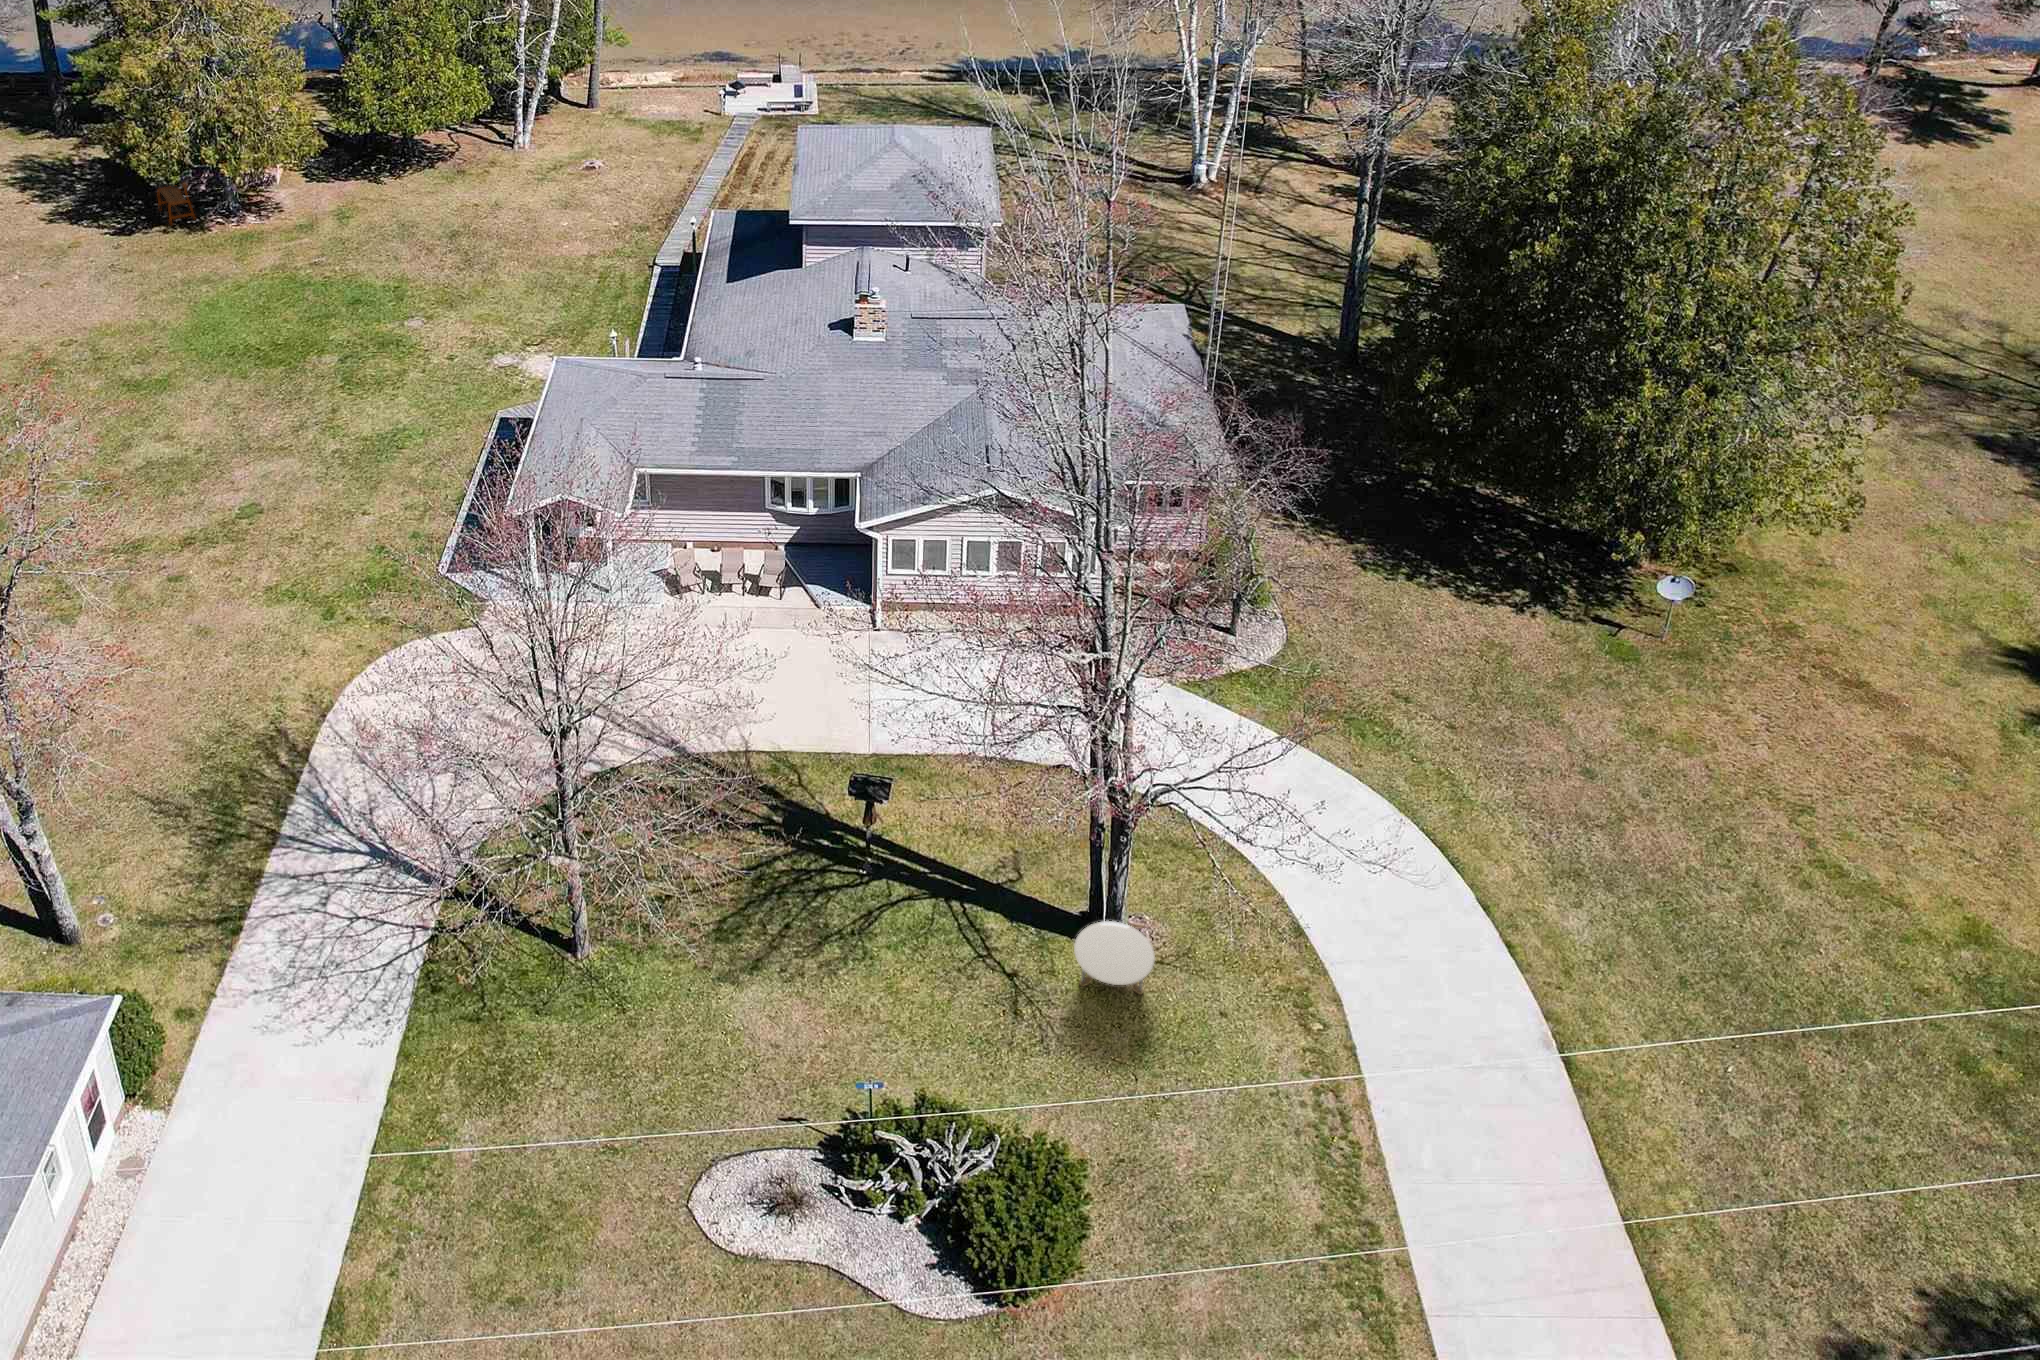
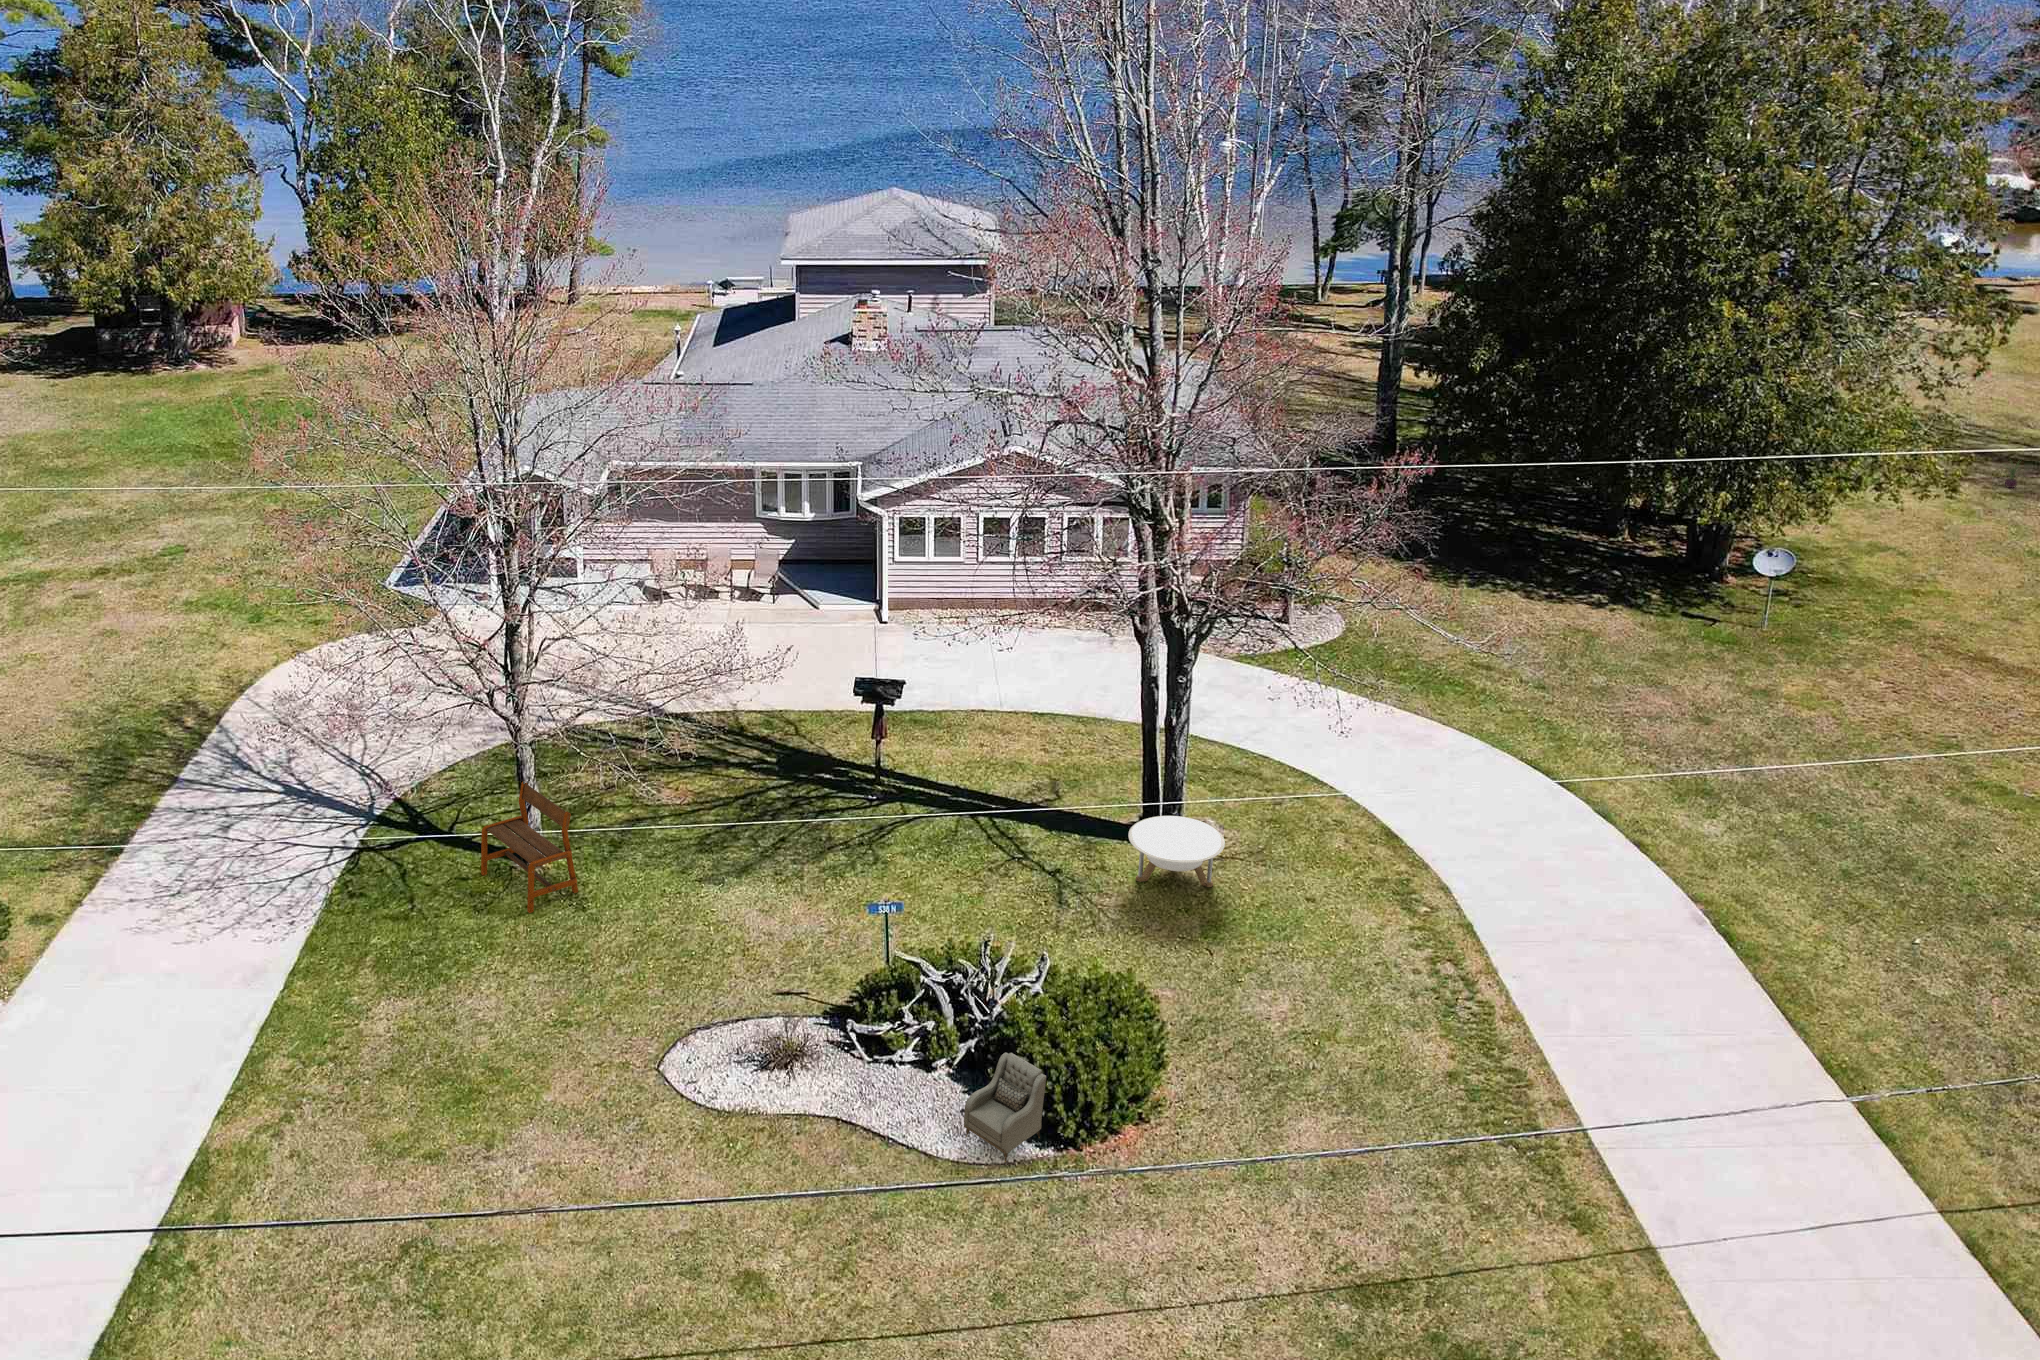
bench: present [157,182,195,224] -> present [481,782,578,913]
decorative plant: none [1909,403,1945,430] -> present [2004,463,2021,488]
armchair: none [927,1234,992,1329] -> present [964,1053,1046,1162]

